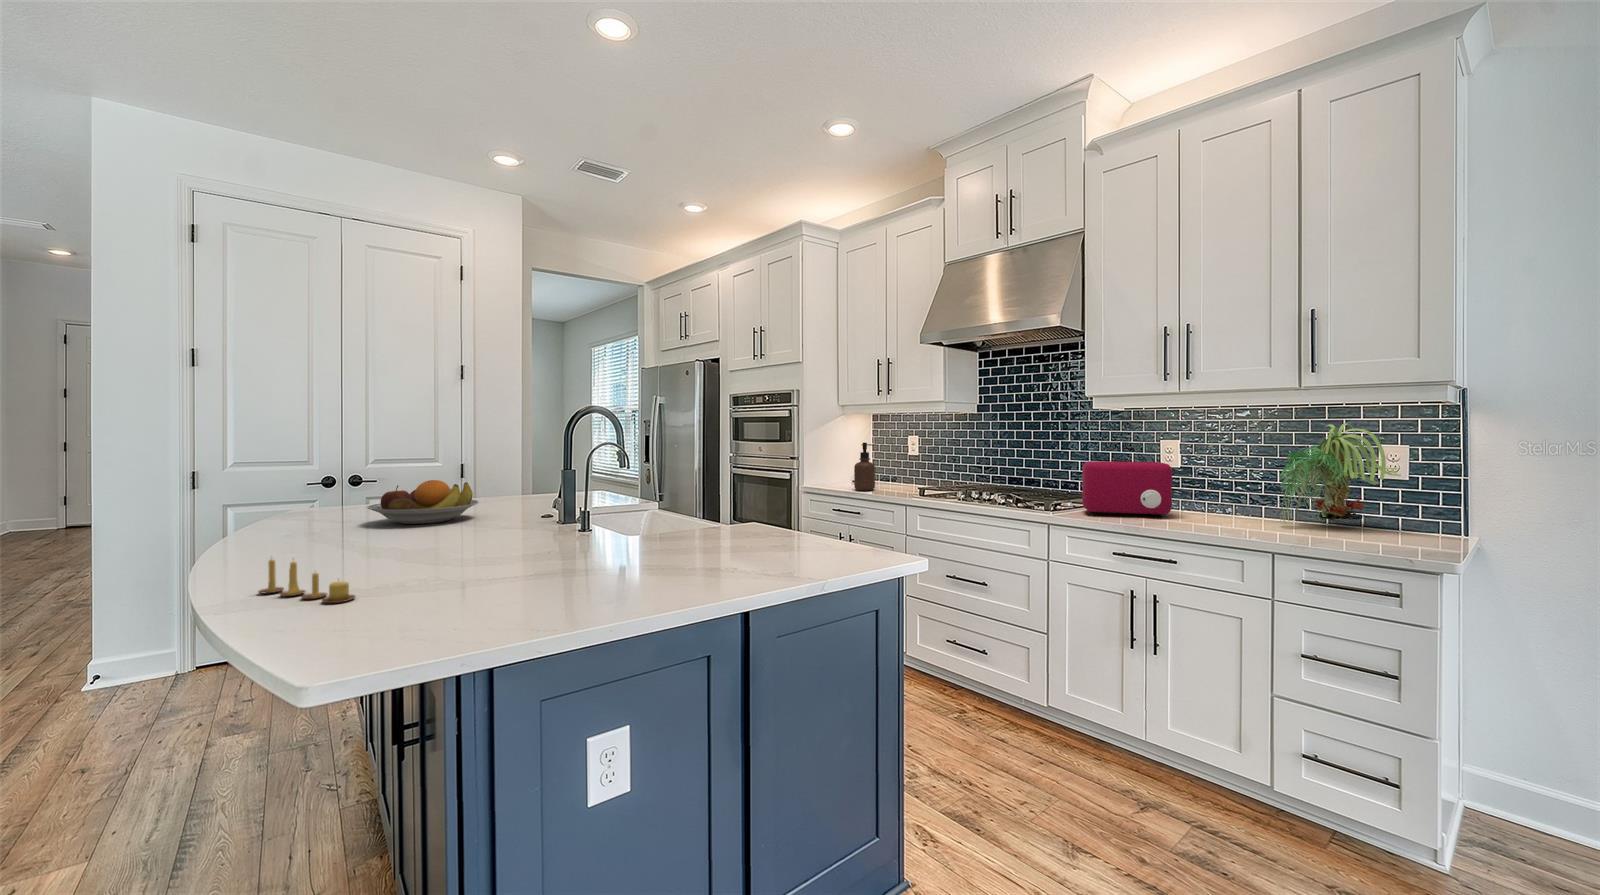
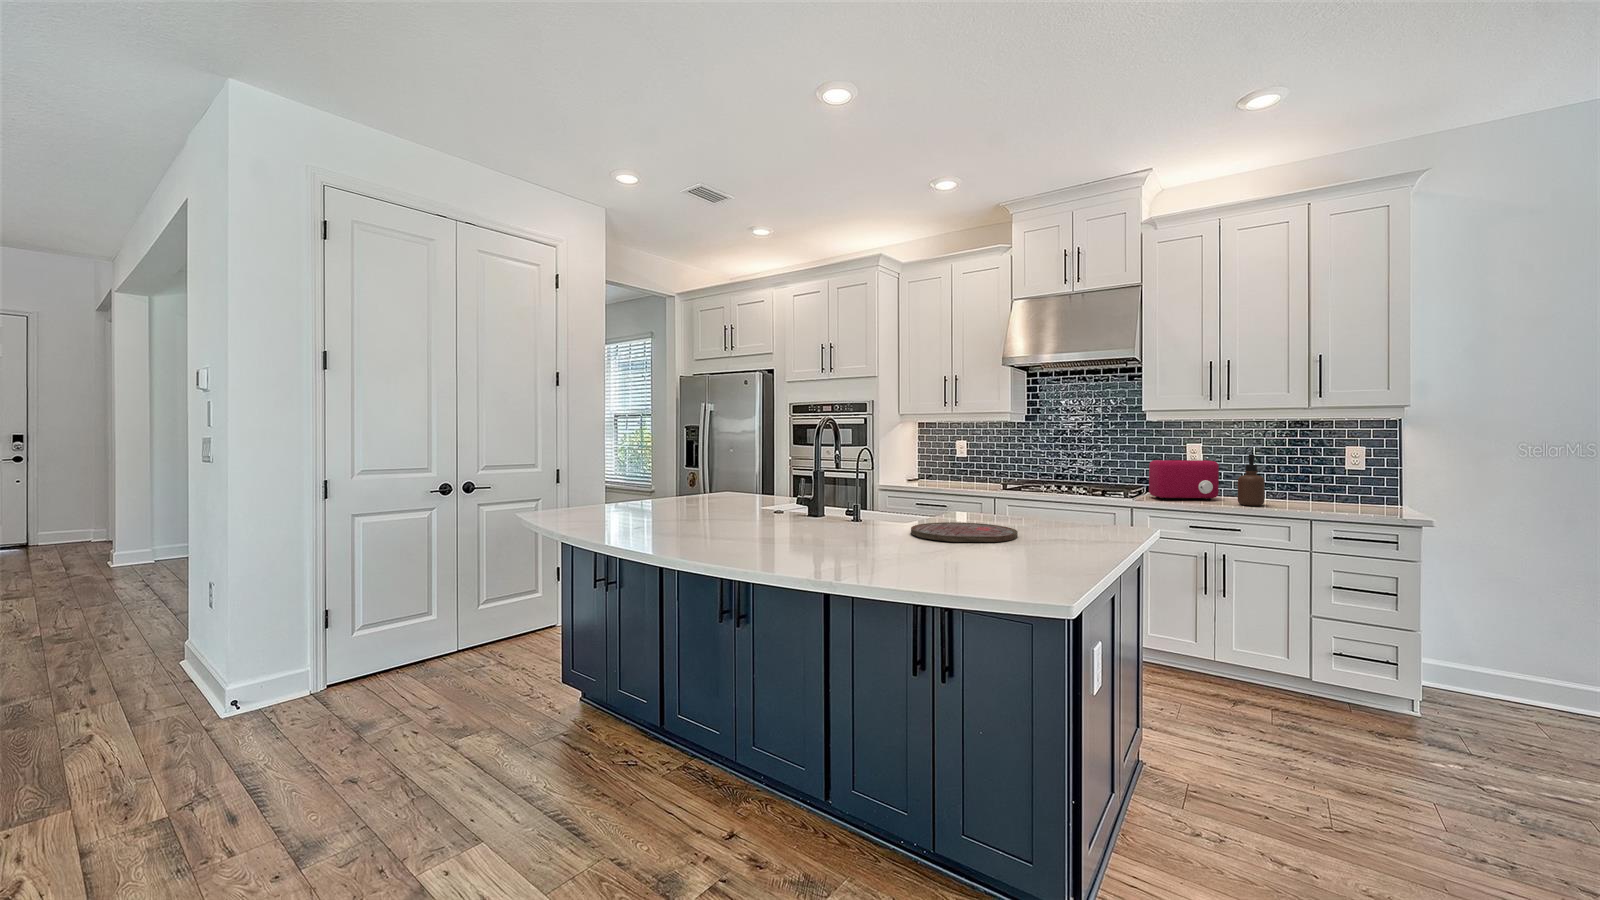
plant: present [1279,423,1401,527] -> none [1290,433,1371,504]
soap dispenser: present [854,443,875,491] -> present [1238,454,1265,506]
fruit bowl: present [367,480,479,524] -> none [633,482,720,521]
cutting board: none [551,539,693,571] -> present [911,522,1018,542]
candle: present [259,559,355,603] -> none [796,536,890,567]

